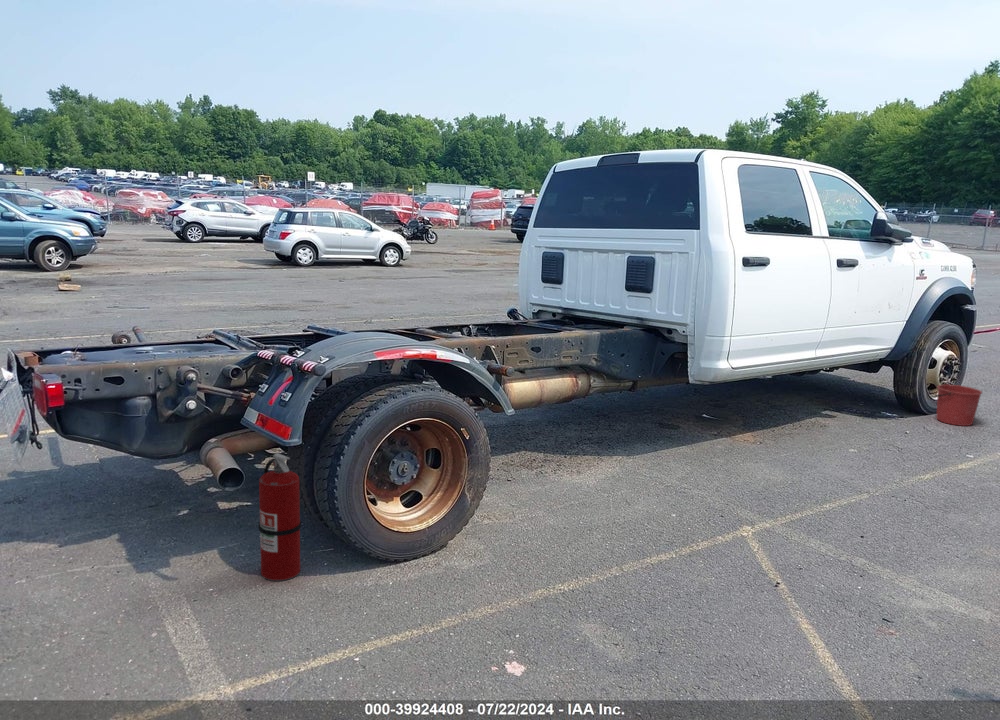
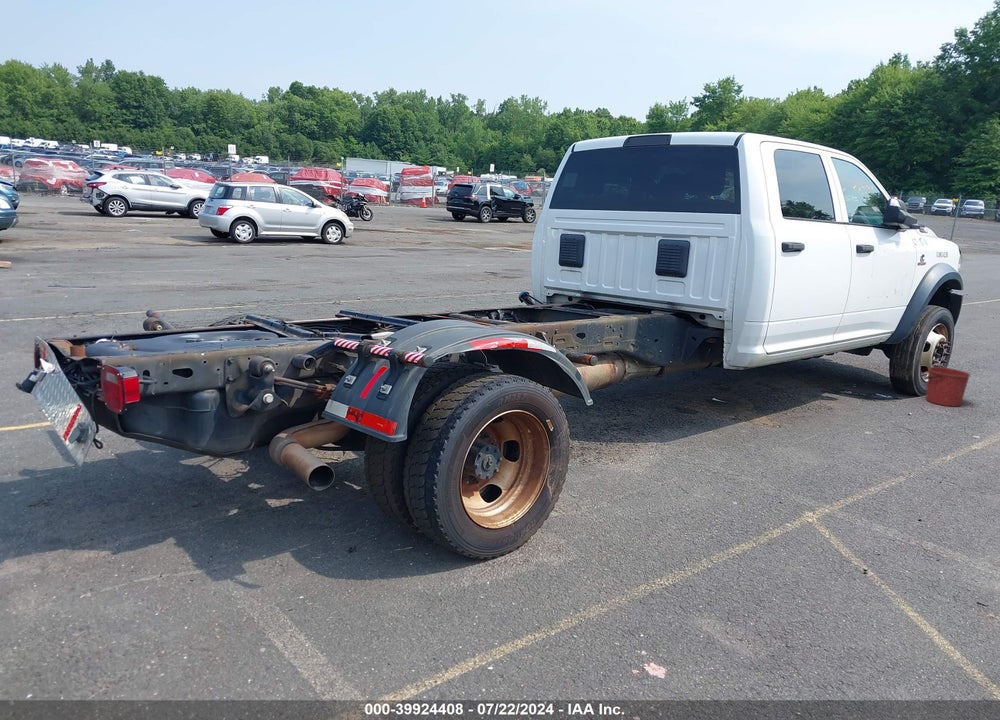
fire extinguisher: present [259,454,301,581] -> none [343,449,391,585]

